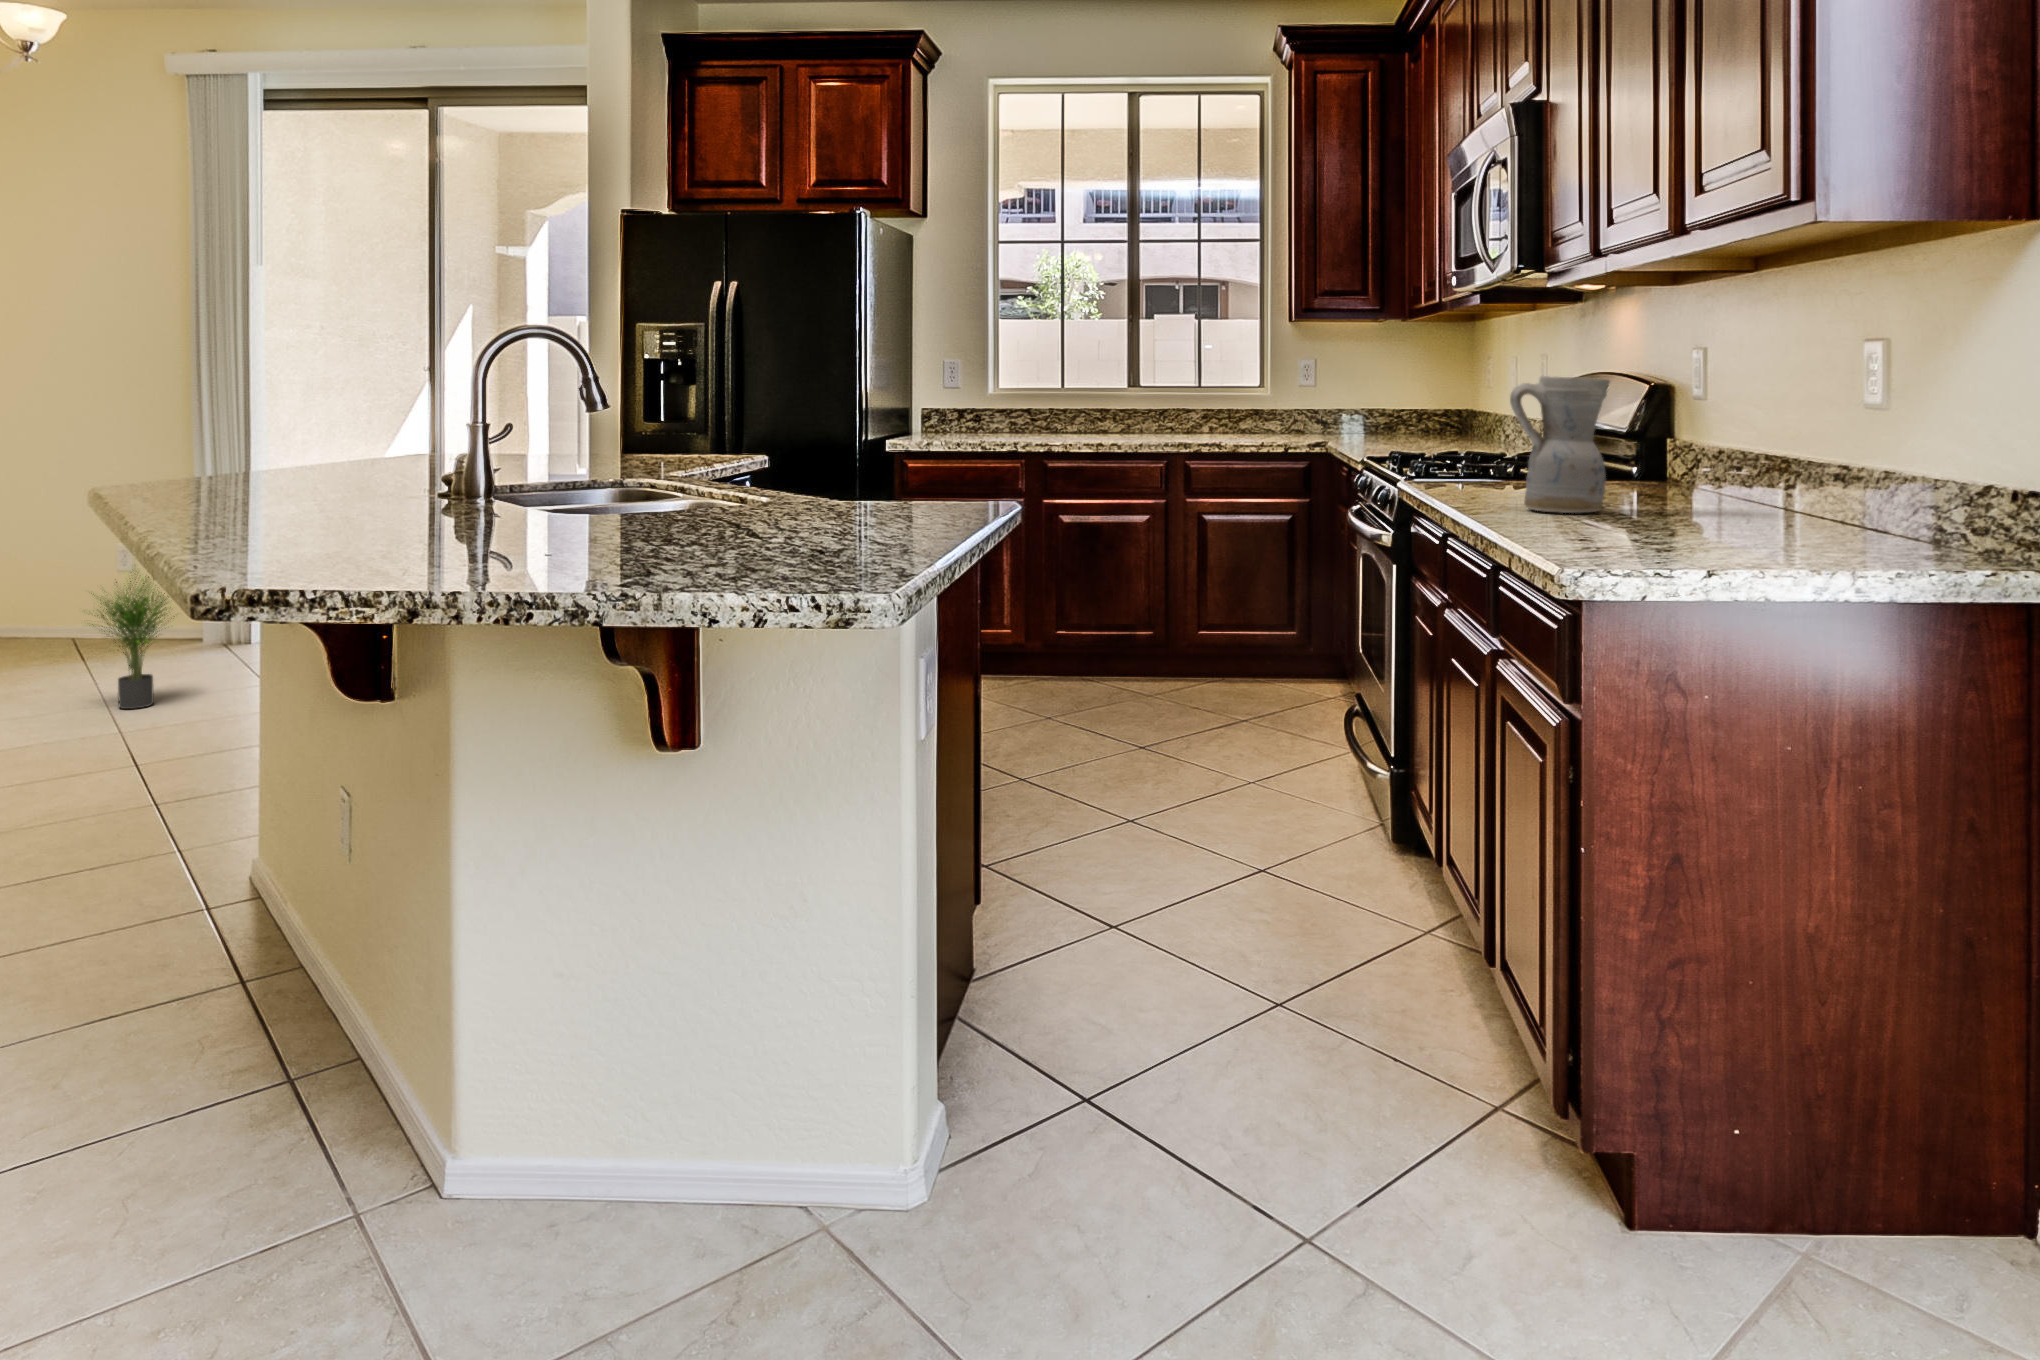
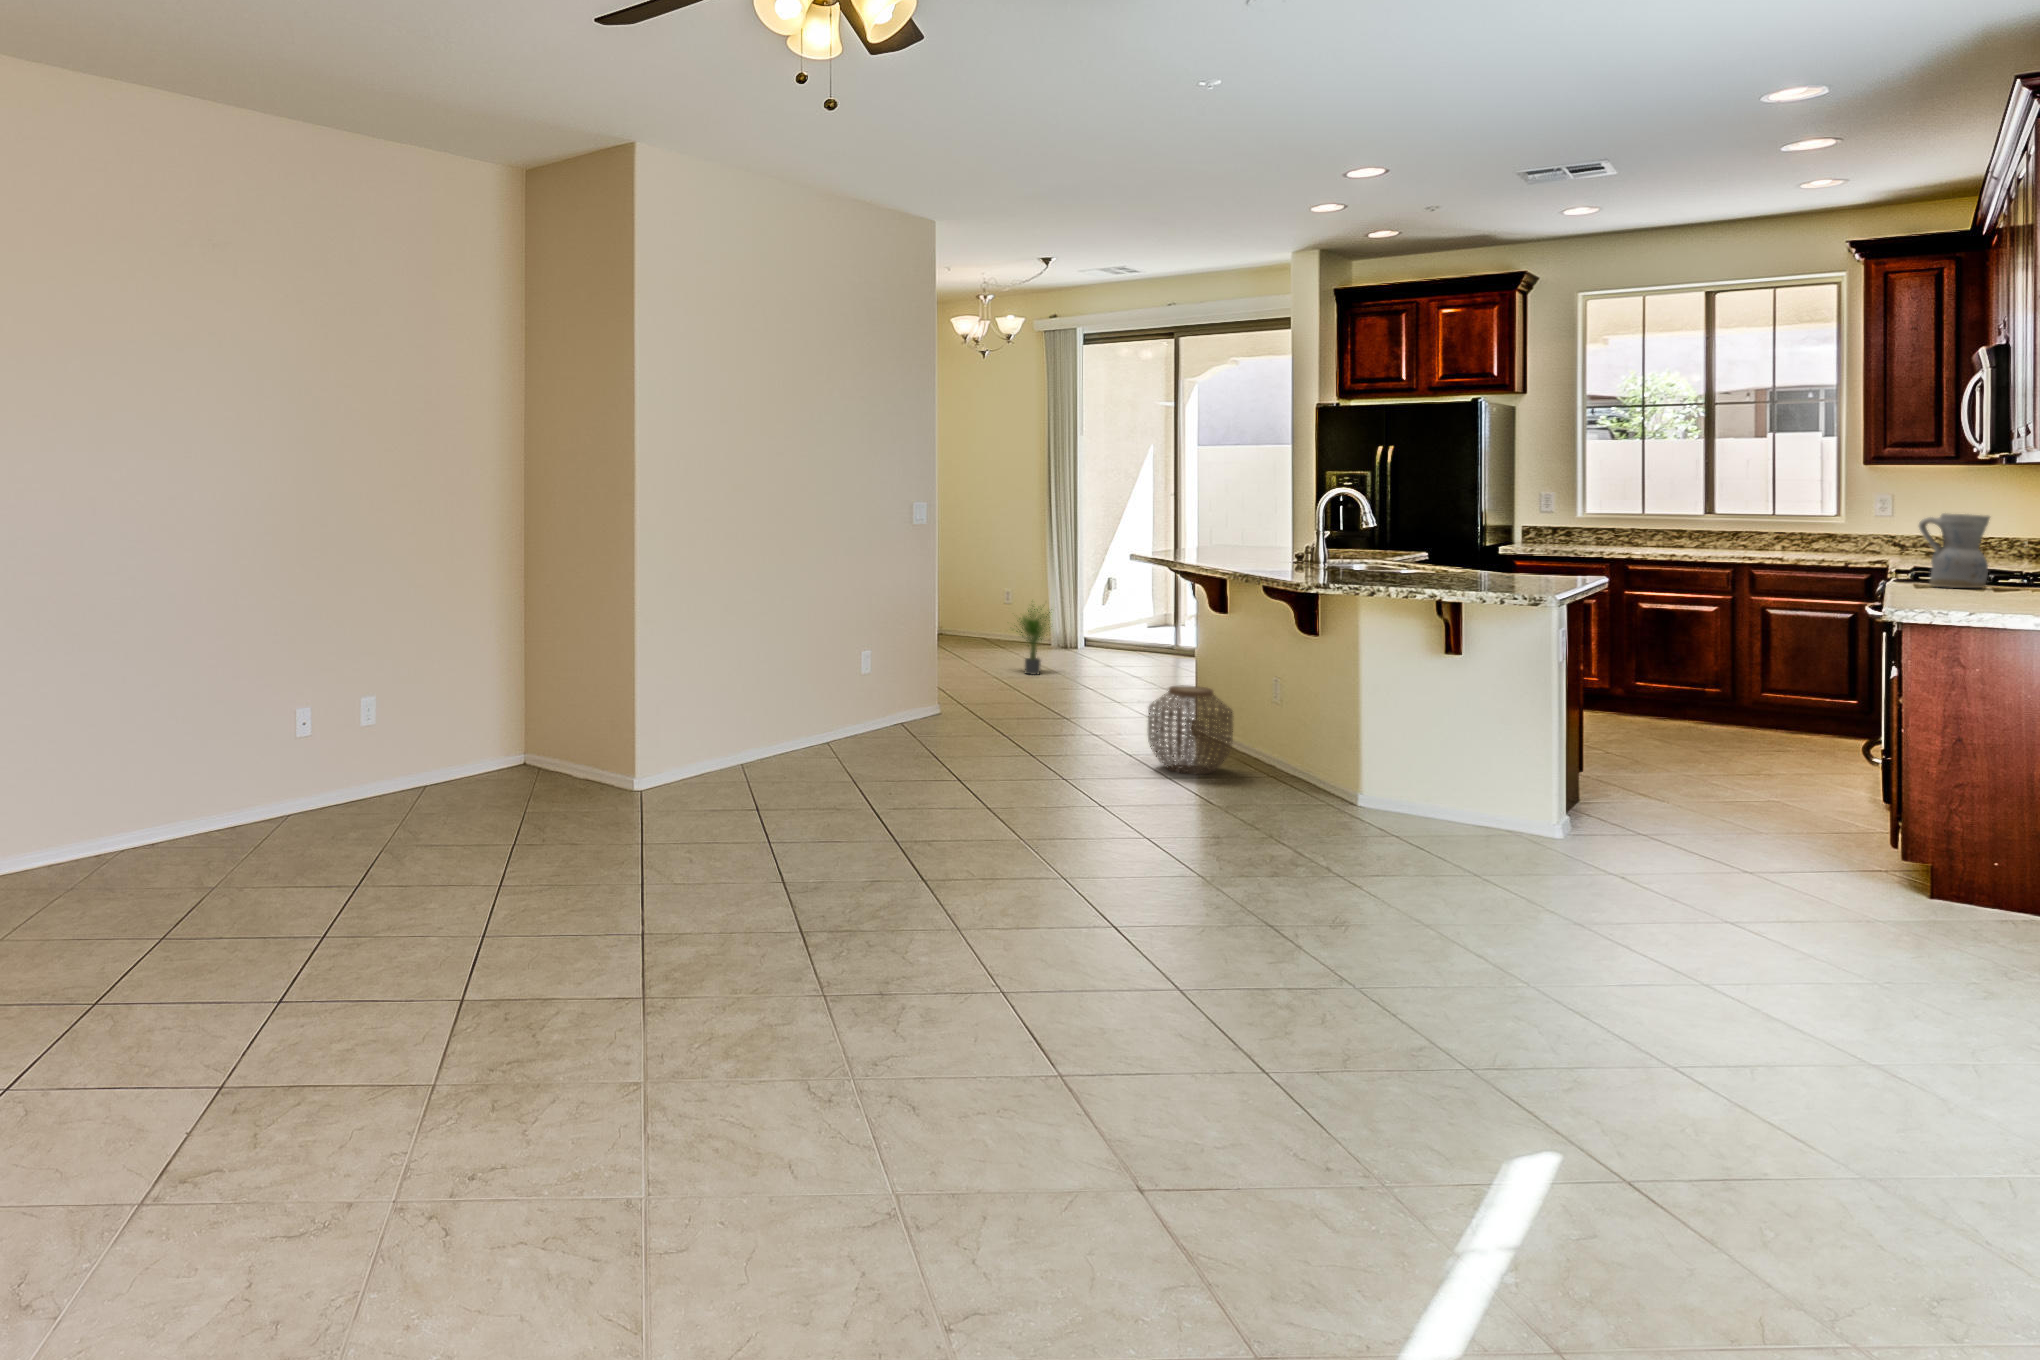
woven basket: none [20,846,277,1112] -> present [1148,685,1233,775]

